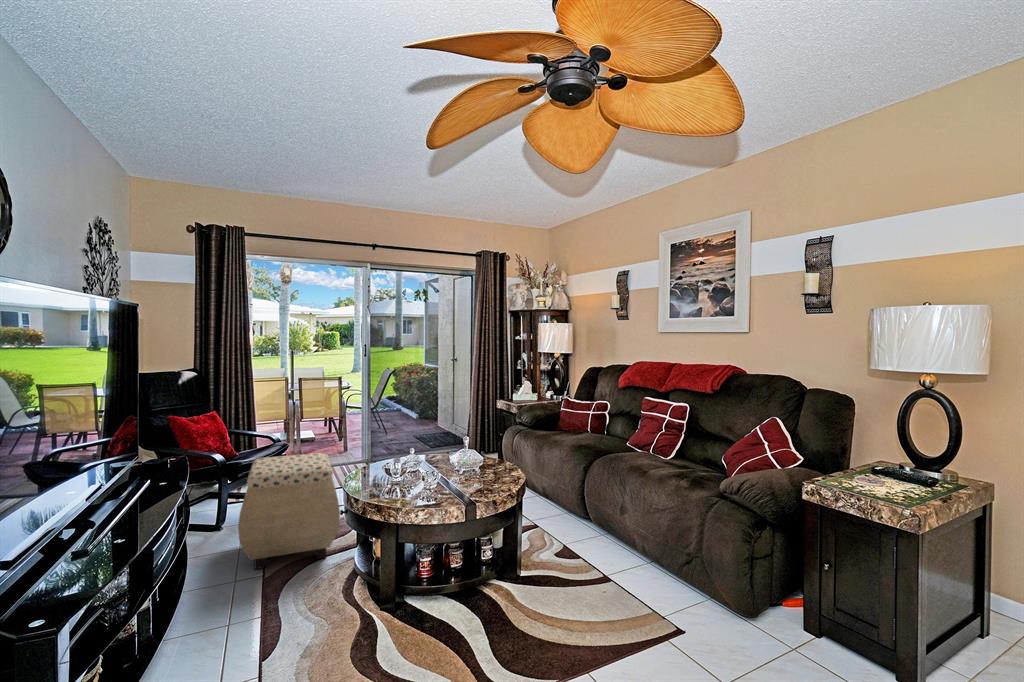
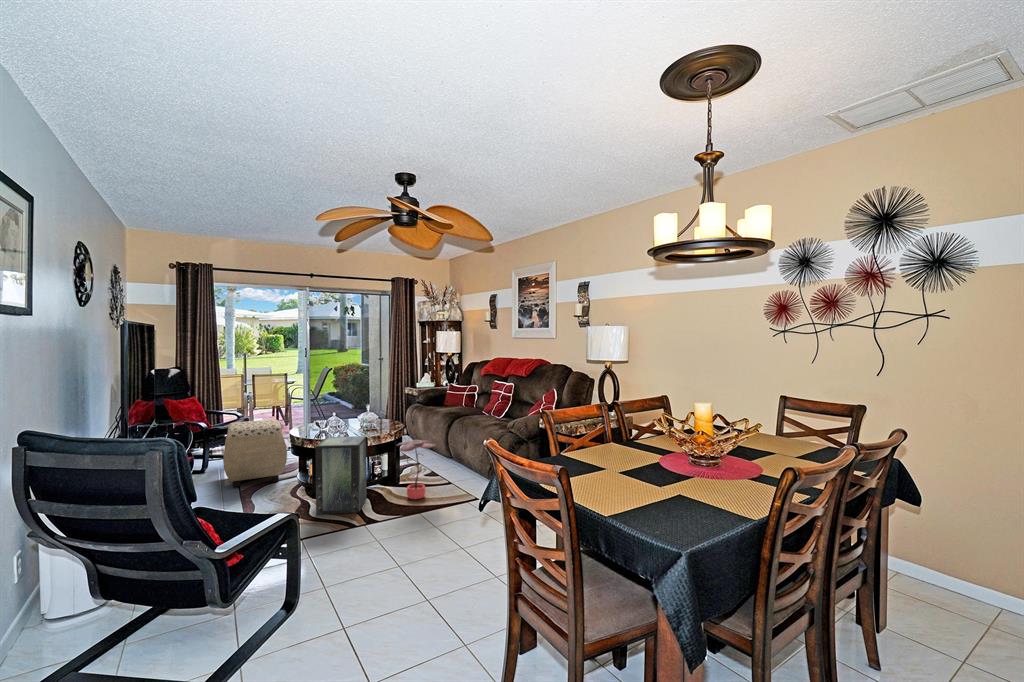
storage box: none [391,501,475,657] -> present [316,436,367,514]
potted plant: none [526,507,603,621] -> present [397,440,436,499]

